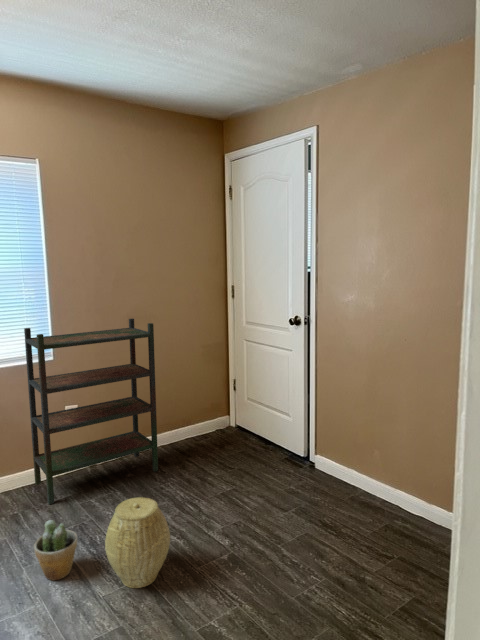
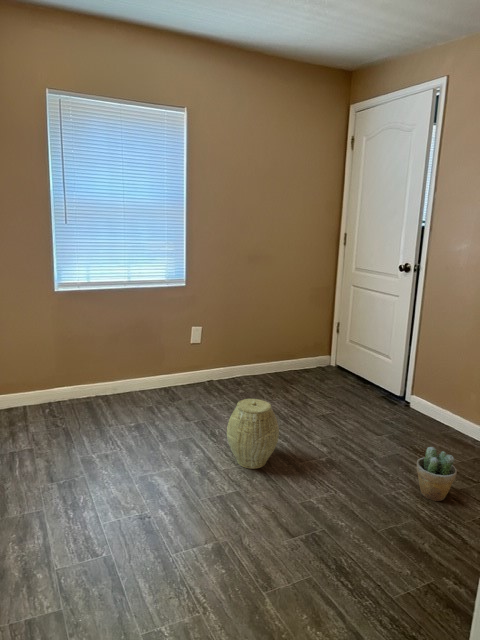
bookshelf: present [24,319,158,504] -> none [164,256,272,404]
potted plant: present [34,520,77,580] -> present [417,447,457,501]

